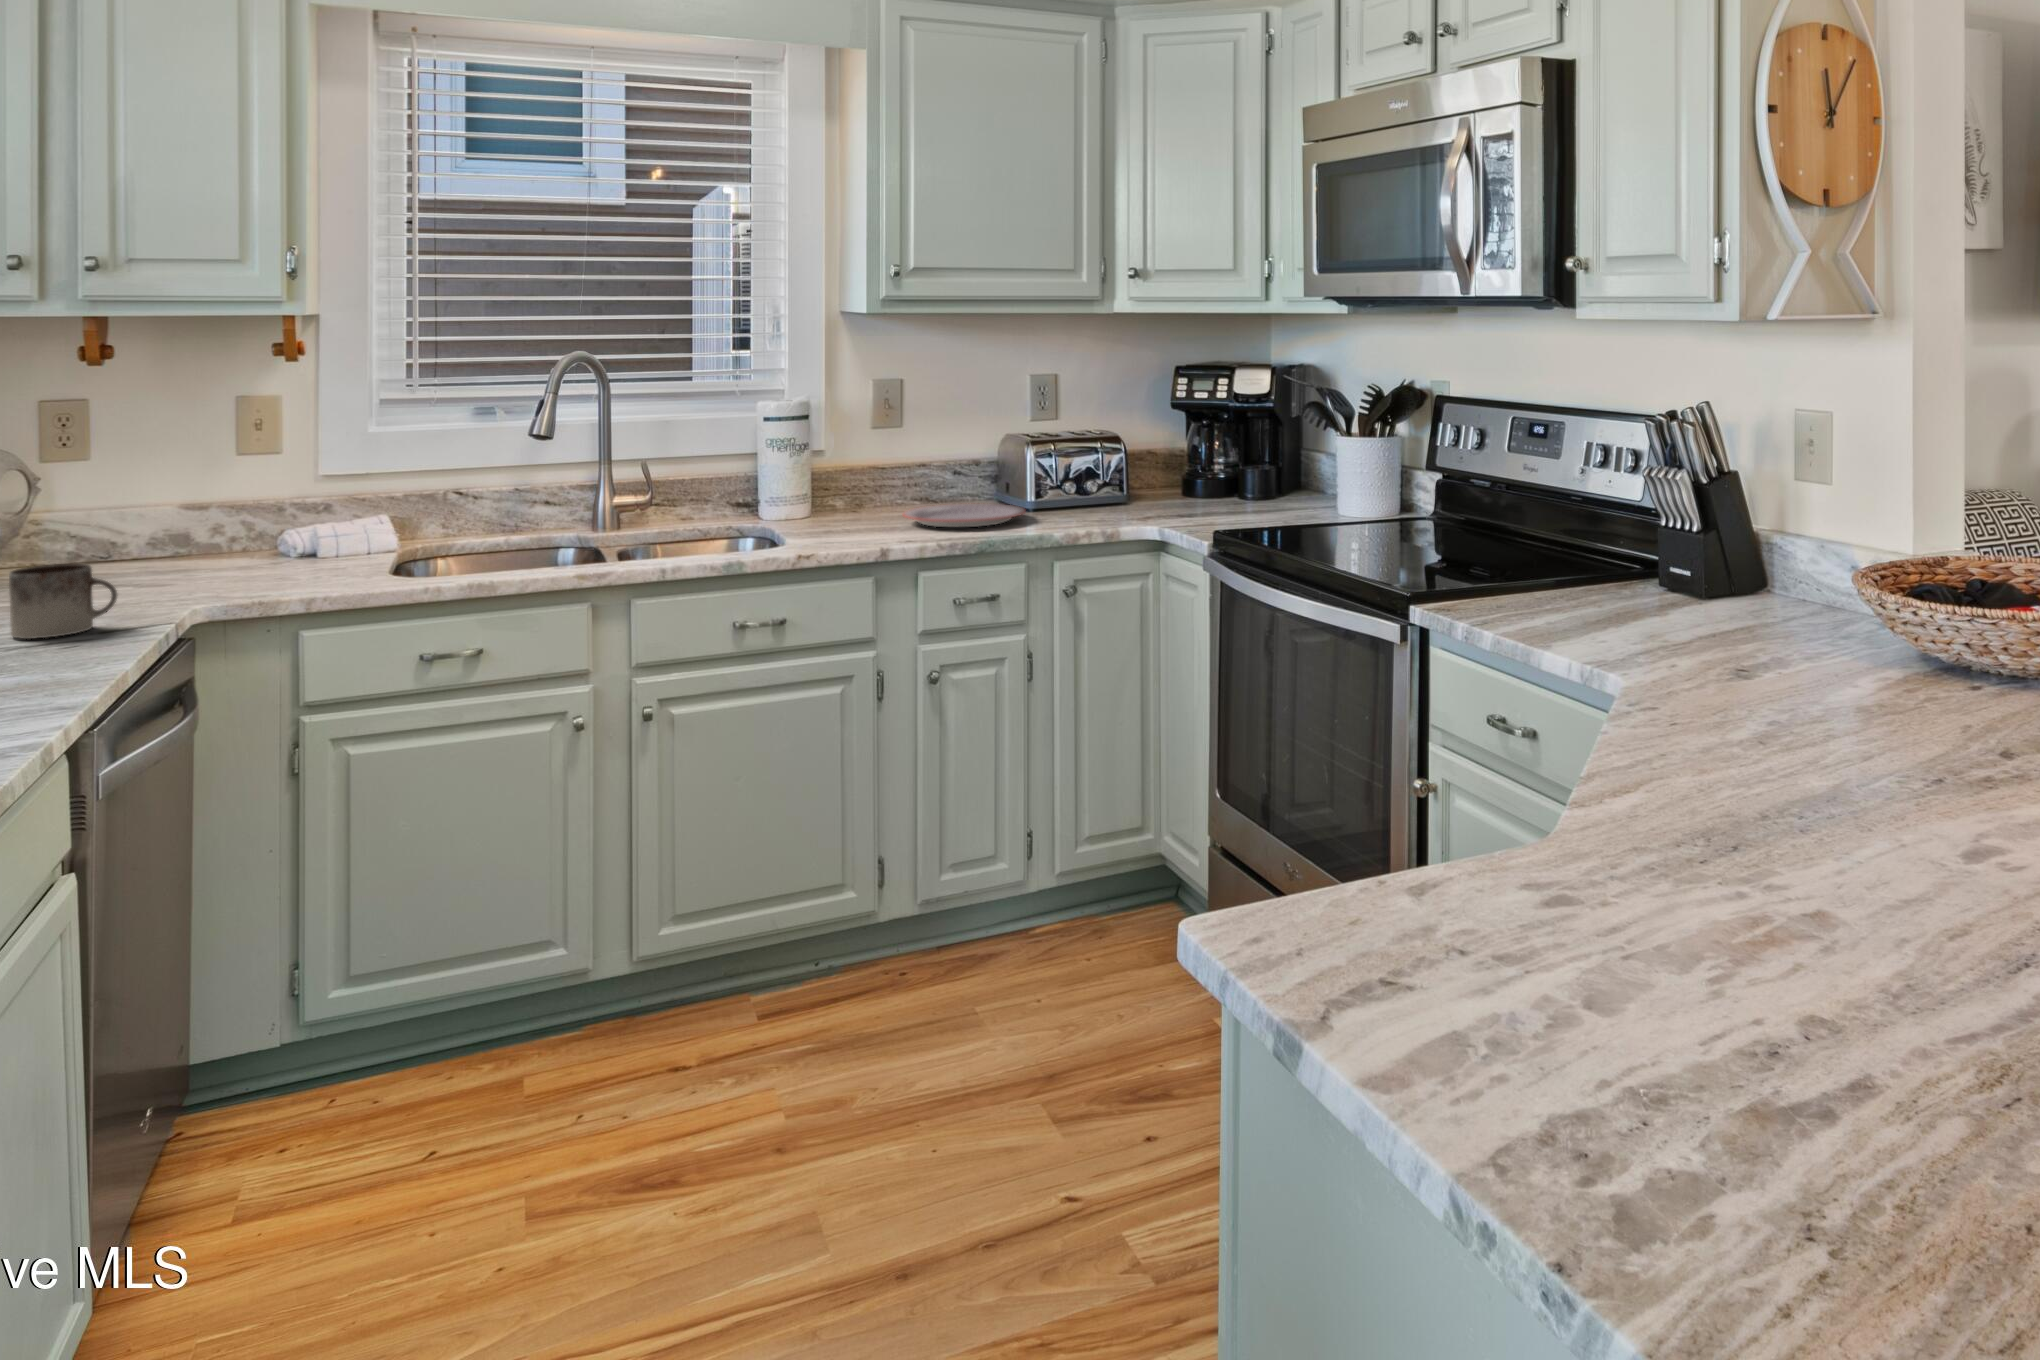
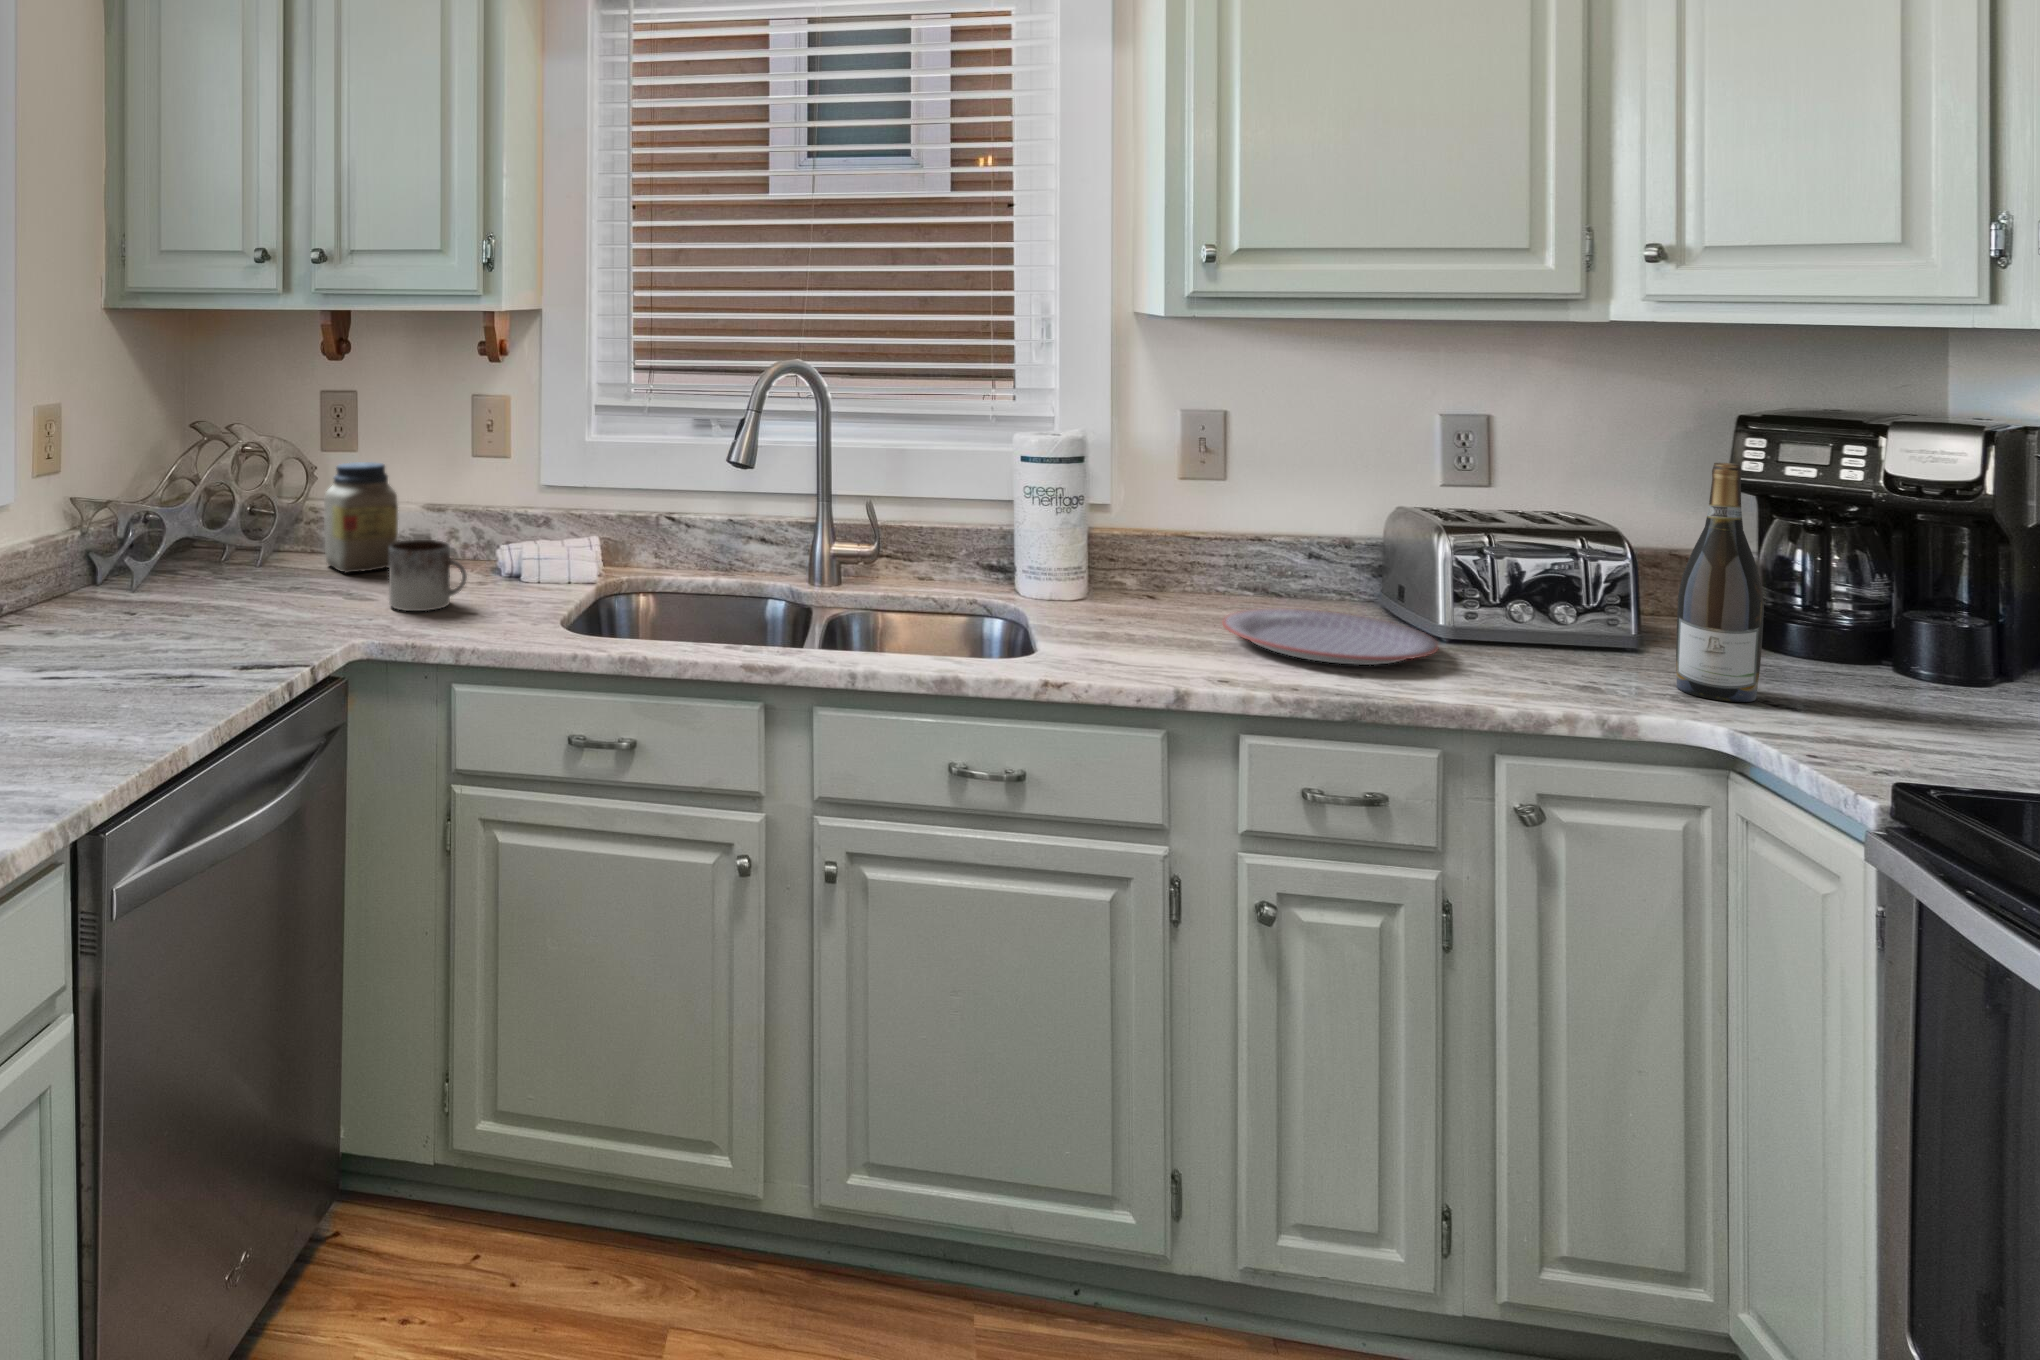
wine bottle: none [1140,388,1176,518] -> present [1676,463,1764,702]
jar: none [65,465,160,573] -> present [324,462,398,573]
mug: present [9,563,118,639] -> present [389,540,467,611]

